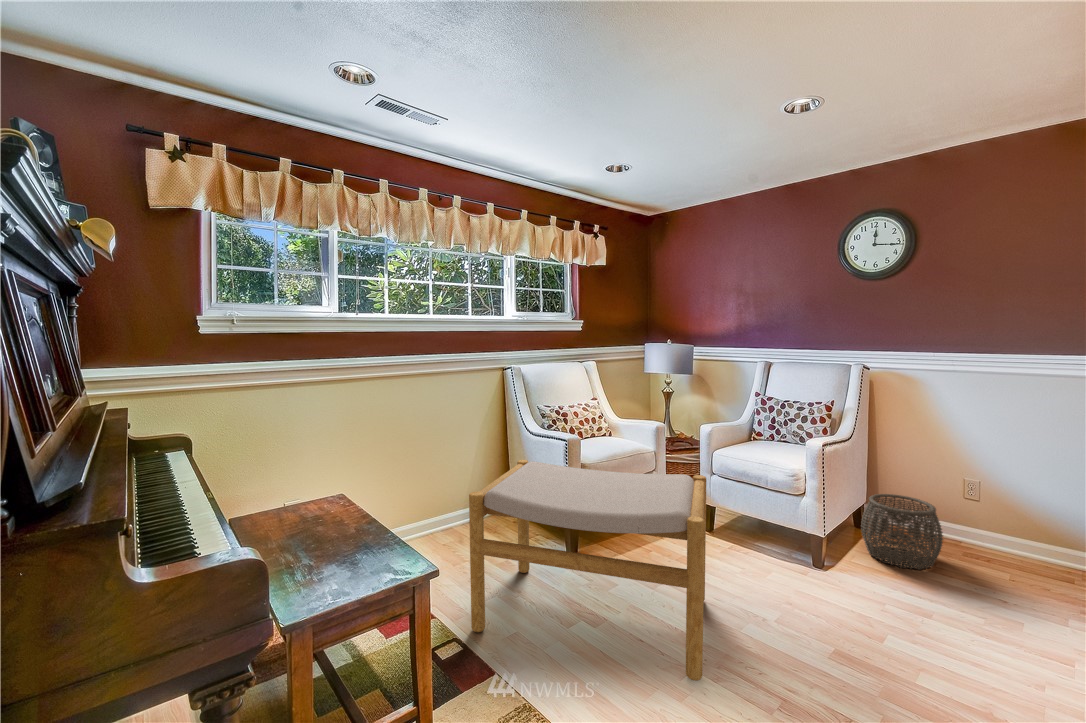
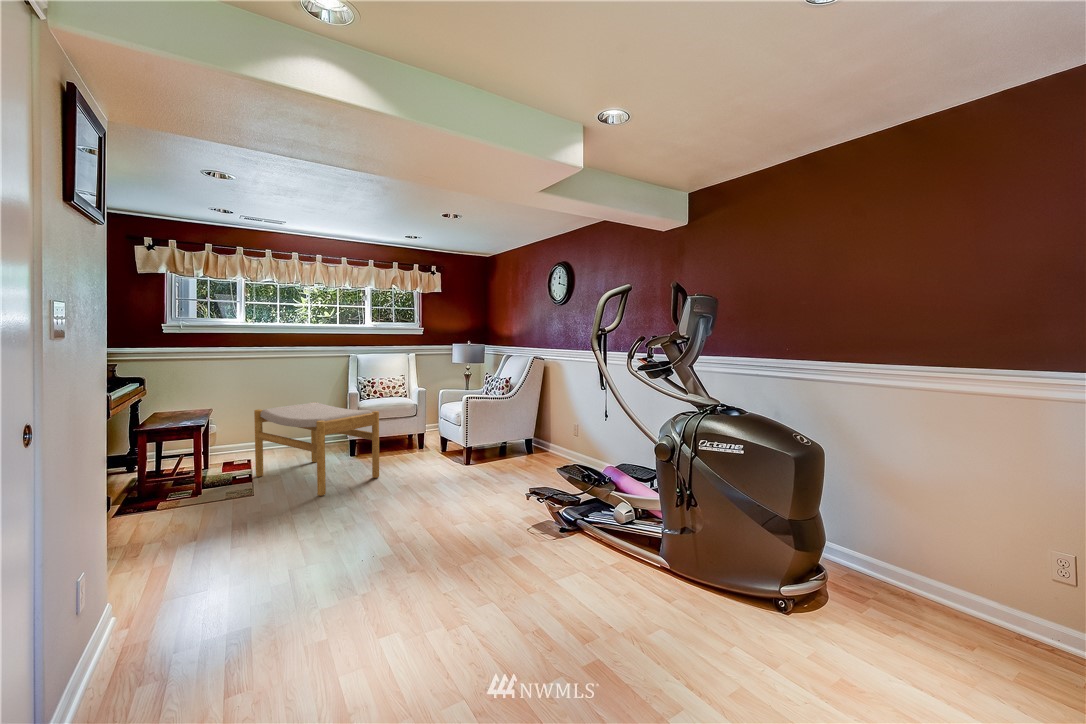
woven basket: present [861,494,943,569] -> none [502,438,542,478]

